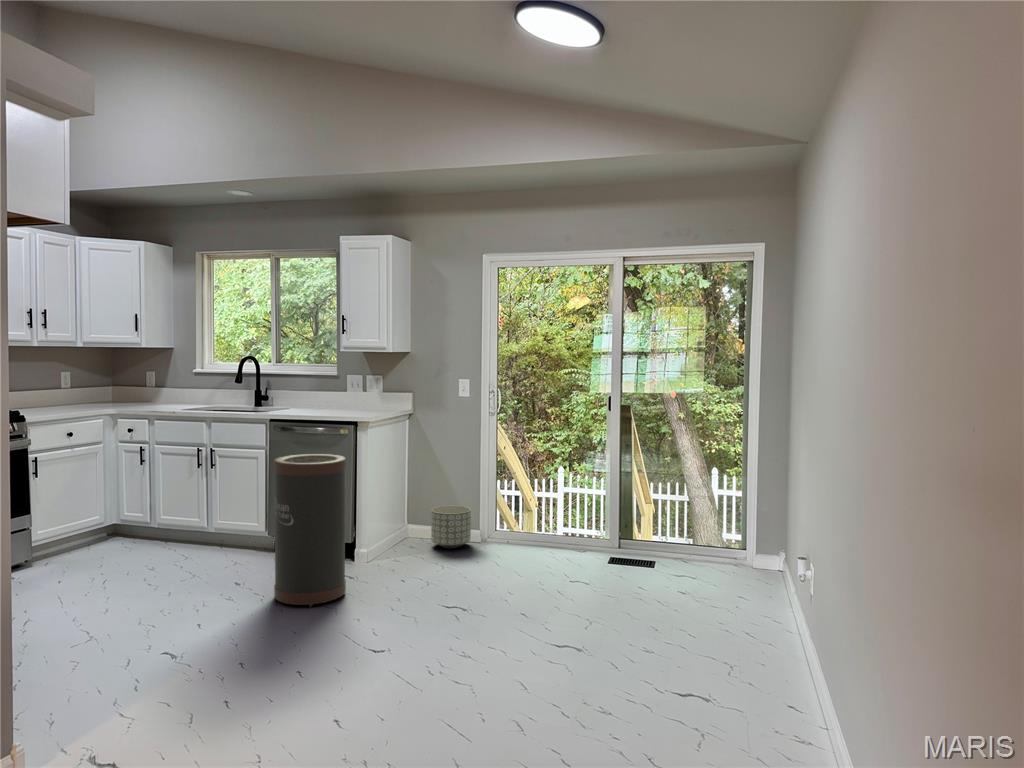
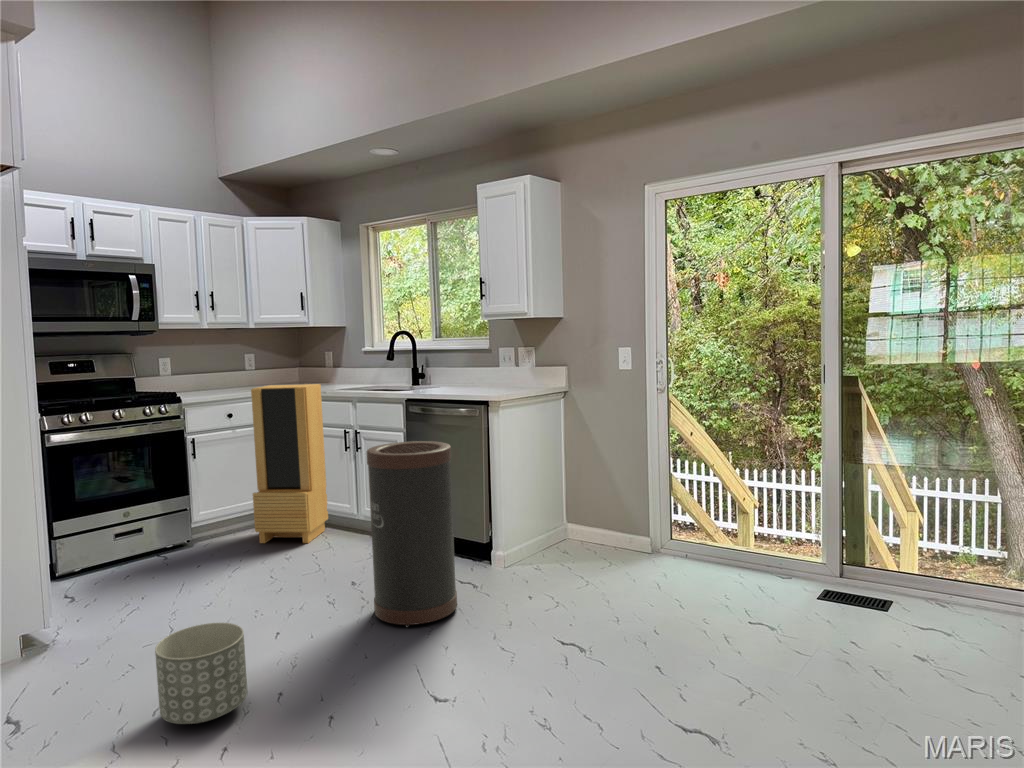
storage cabinet: none [103,404,173,560] -> present [251,384,328,543]
planter: present [431,505,471,548] -> present [155,623,247,724]

